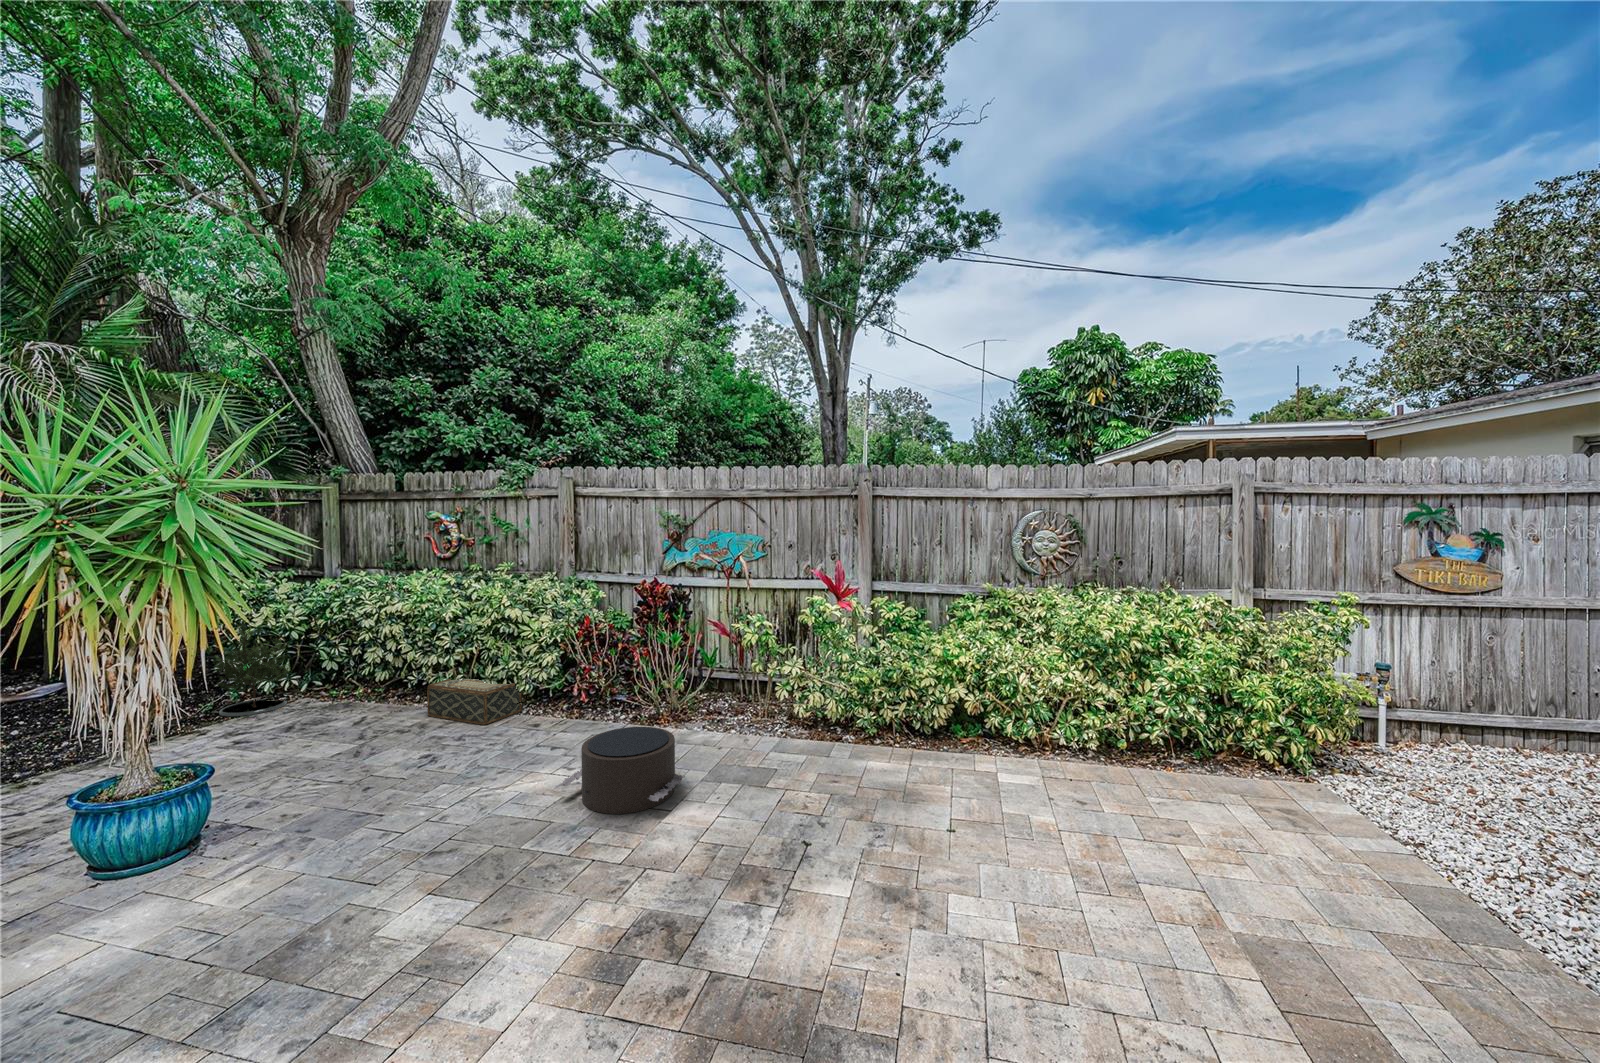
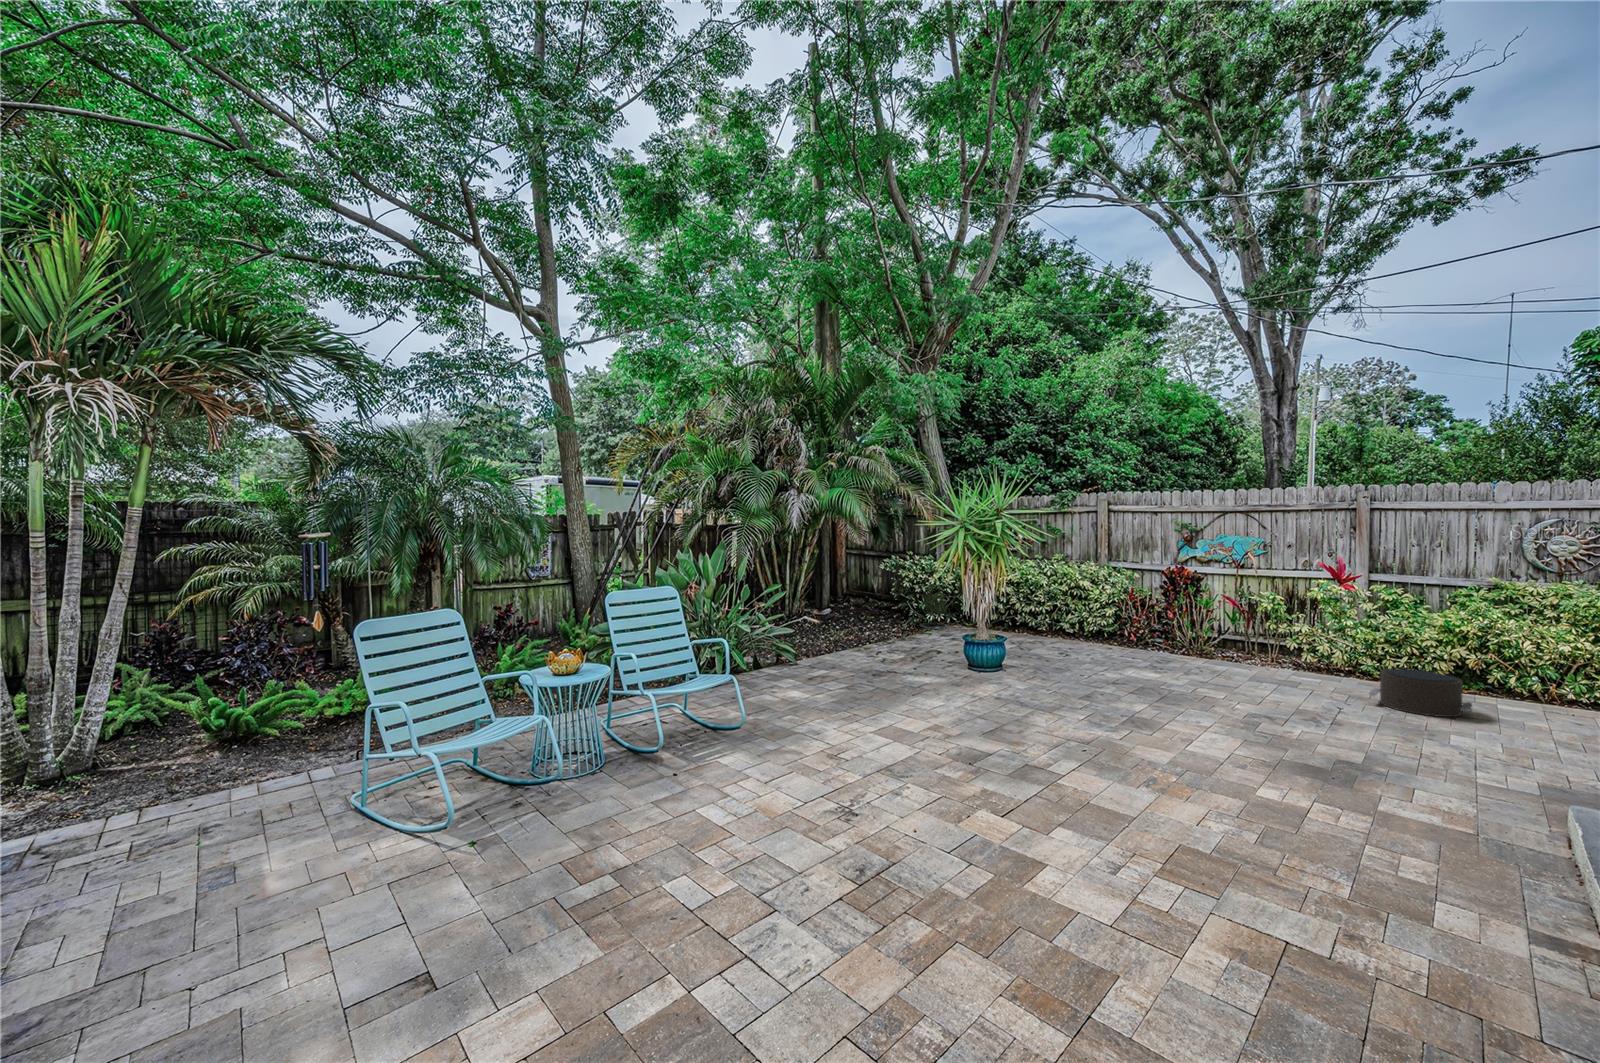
woven basket: present [427,679,522,725] -> none [1037,618,1092,645]
pouf: present [561,727,685,814] -> present [1369,669,1472,717]

